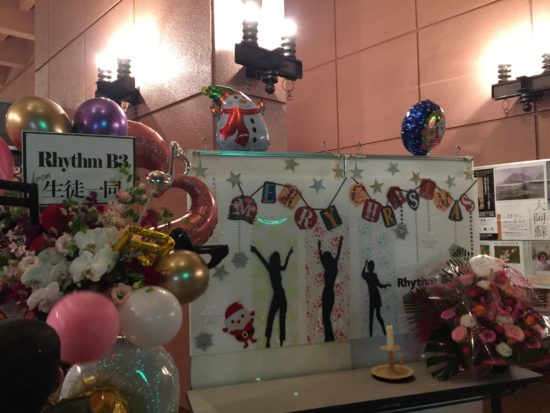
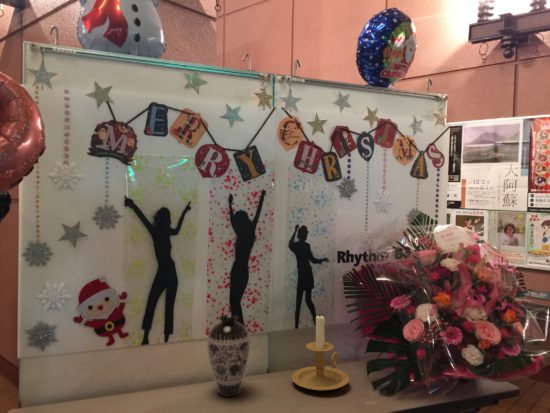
decorative vase: none [311,325,341,383] -> present [207,315,250,396]

